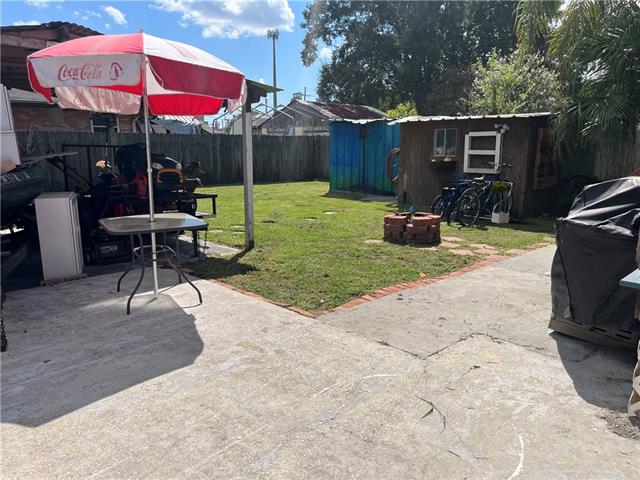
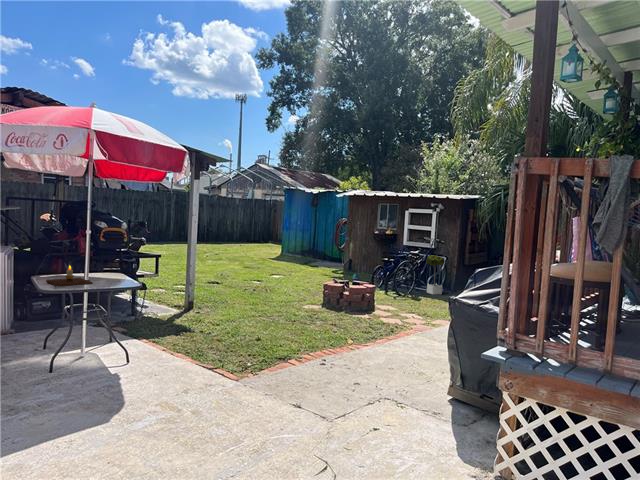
candle: none [111,205,158,228] -> present [46,266,93,286]

